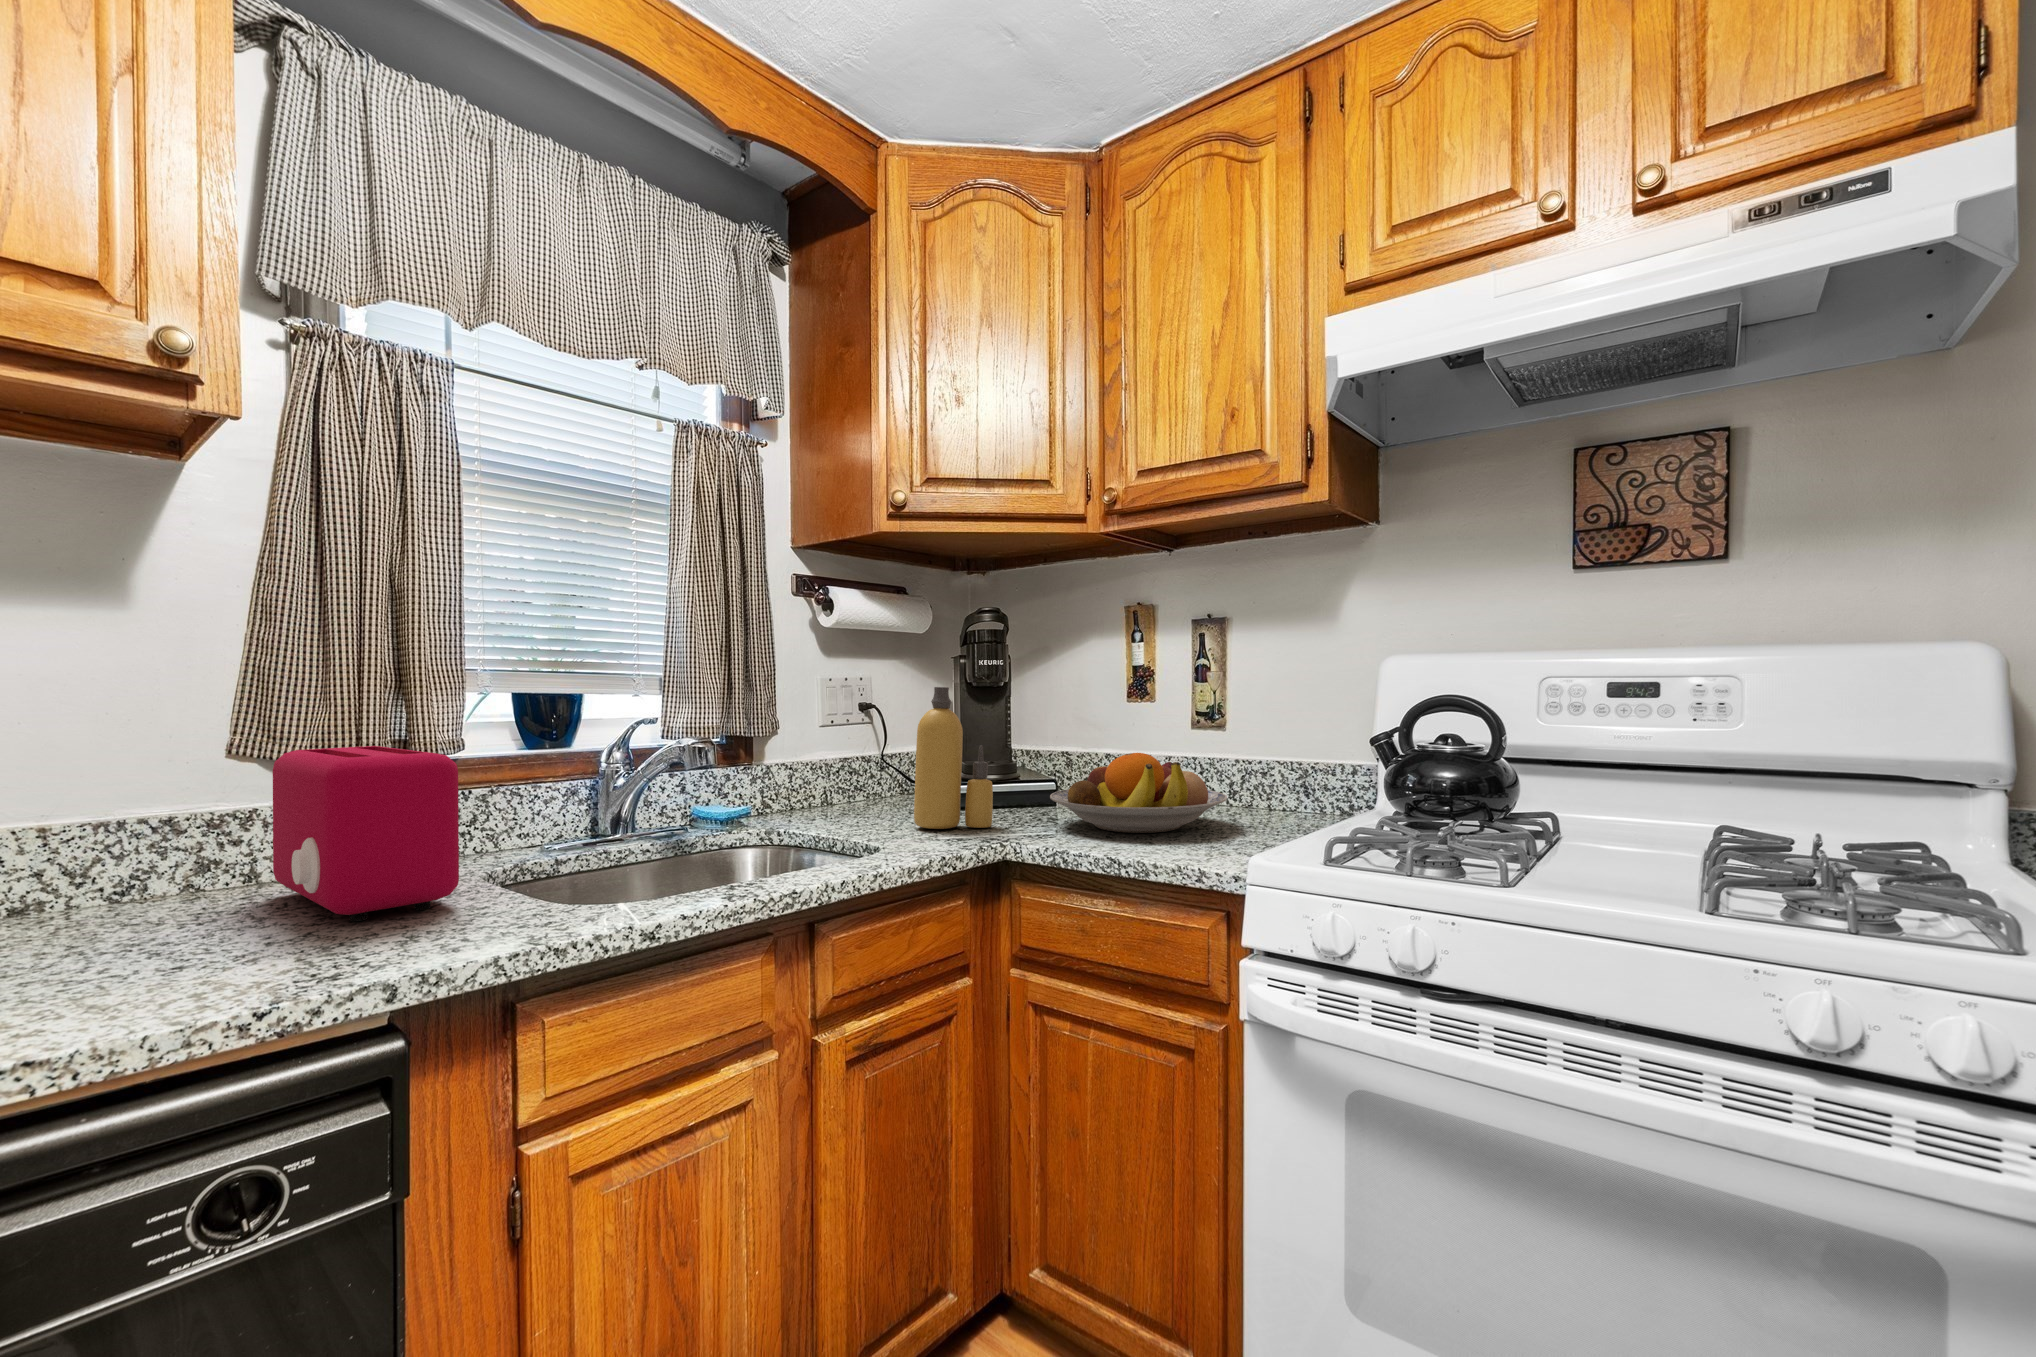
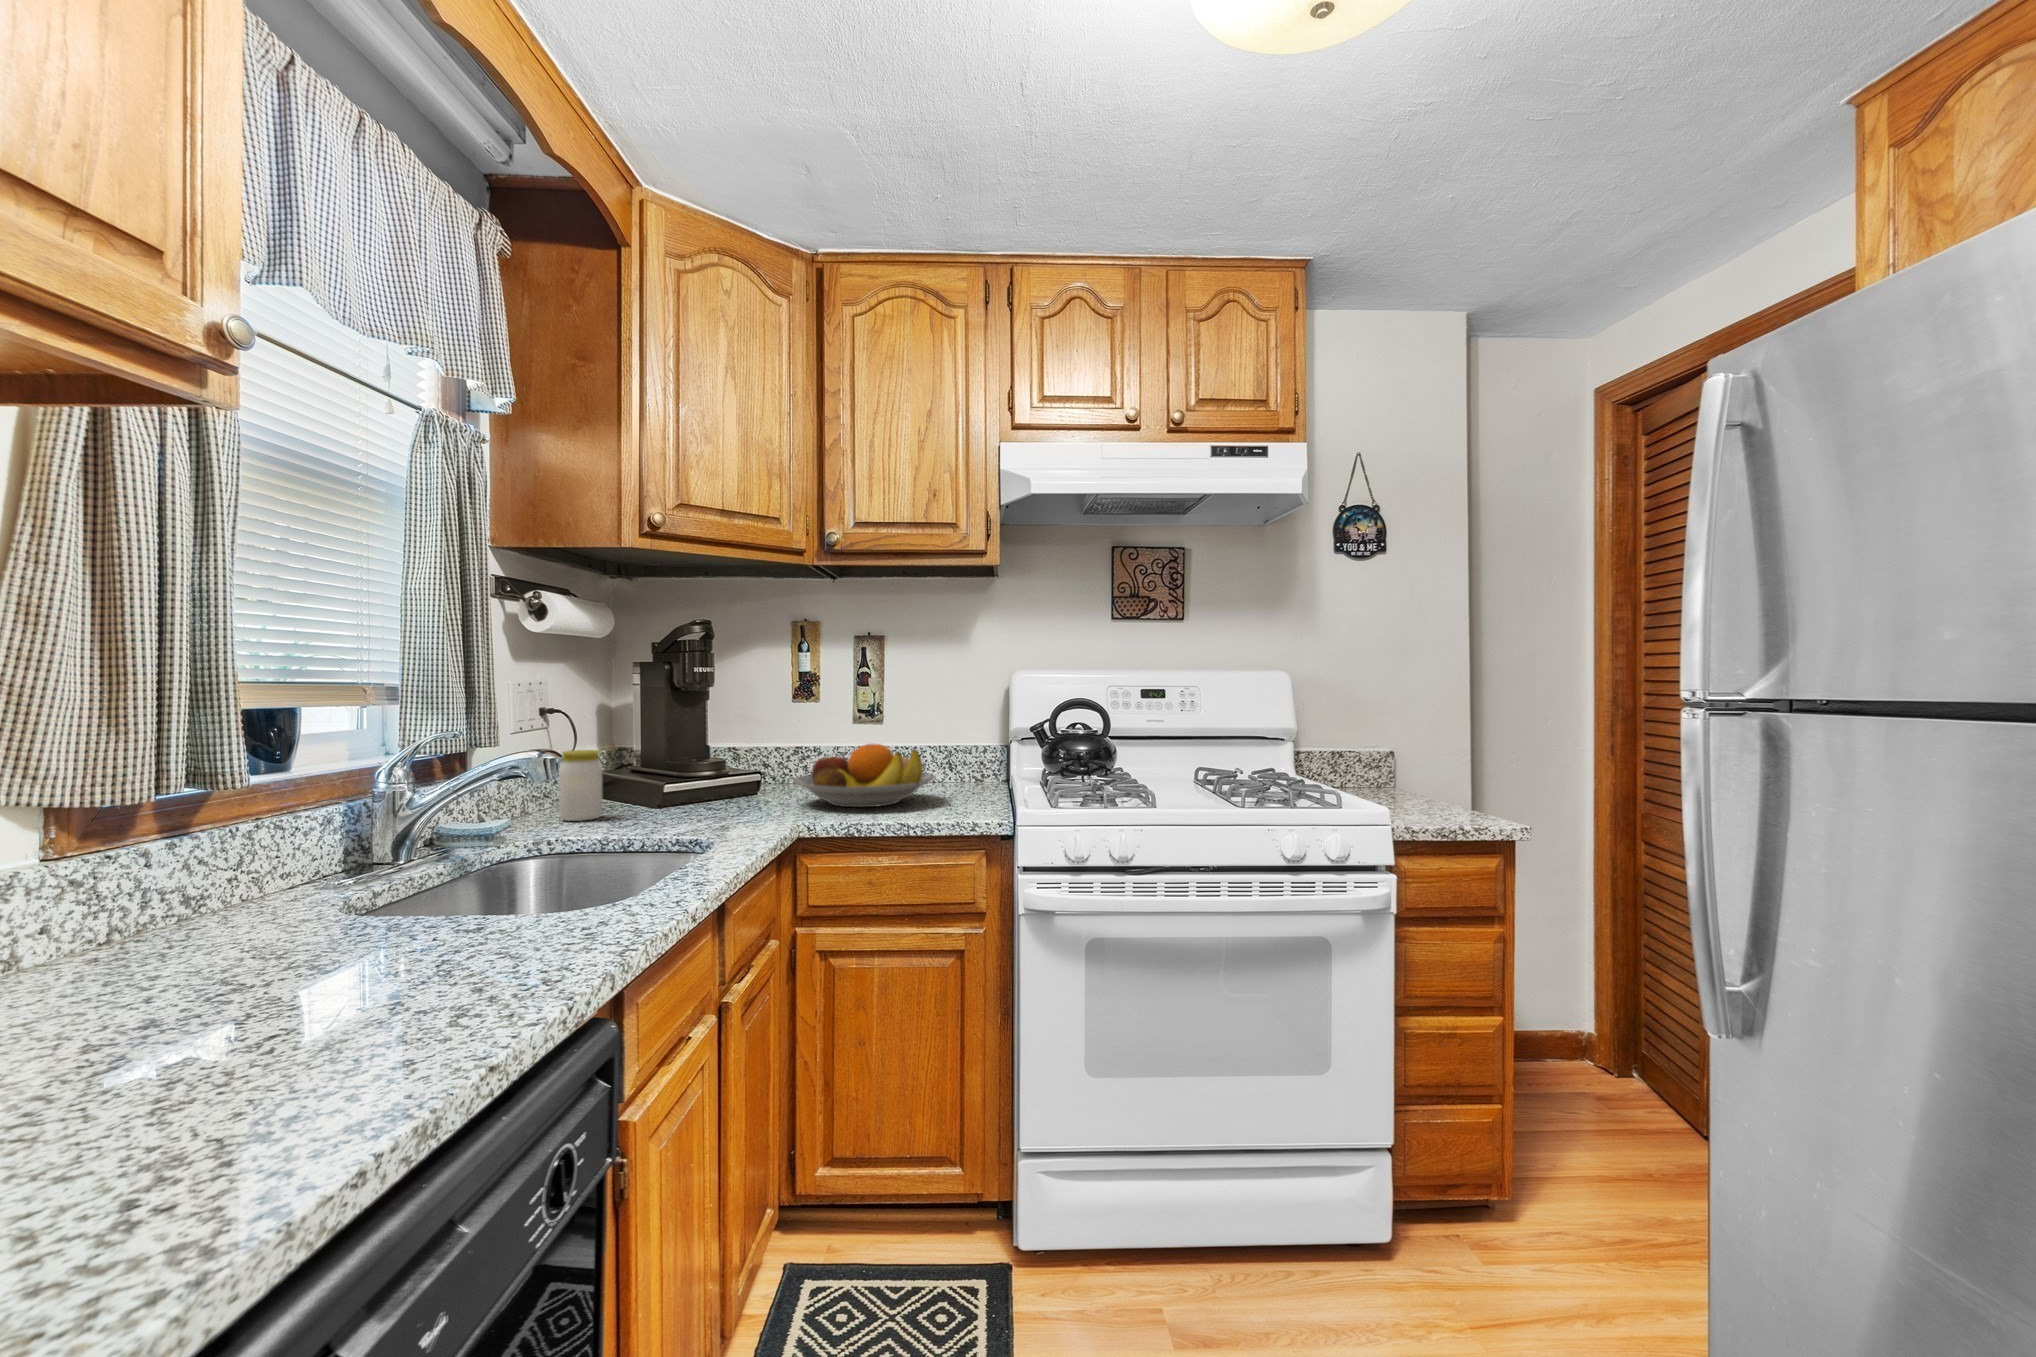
bottle: present [914,687,993,829] -> none [686,693,757,821]
jar: none [837,744,876,815] -> present [559,750,603,821]
toaster: present [273,746,459,921] -> none [128,772,466,964]

